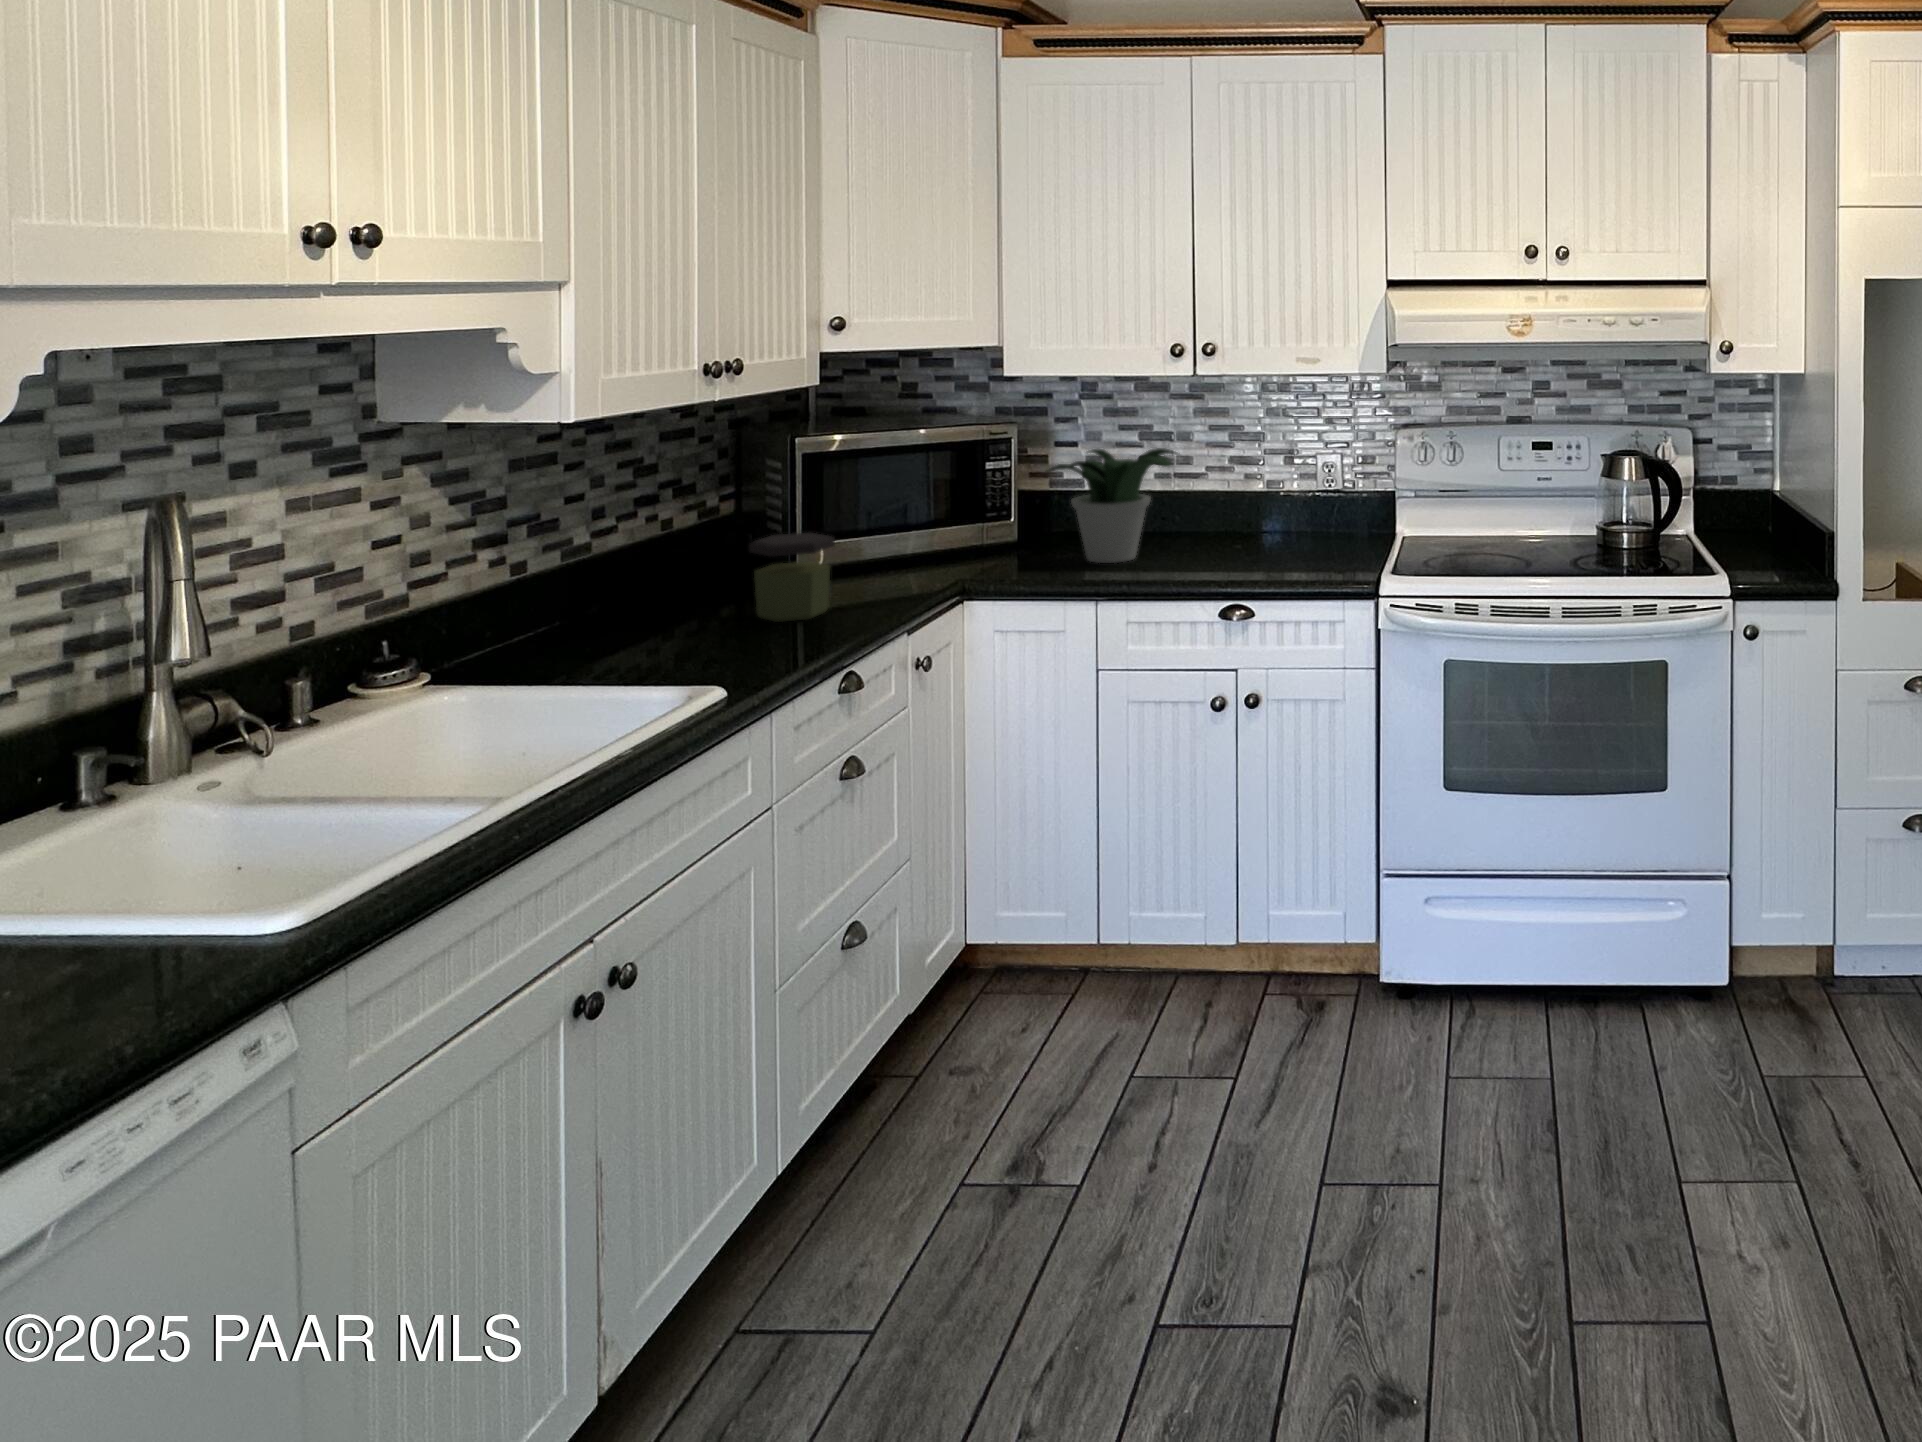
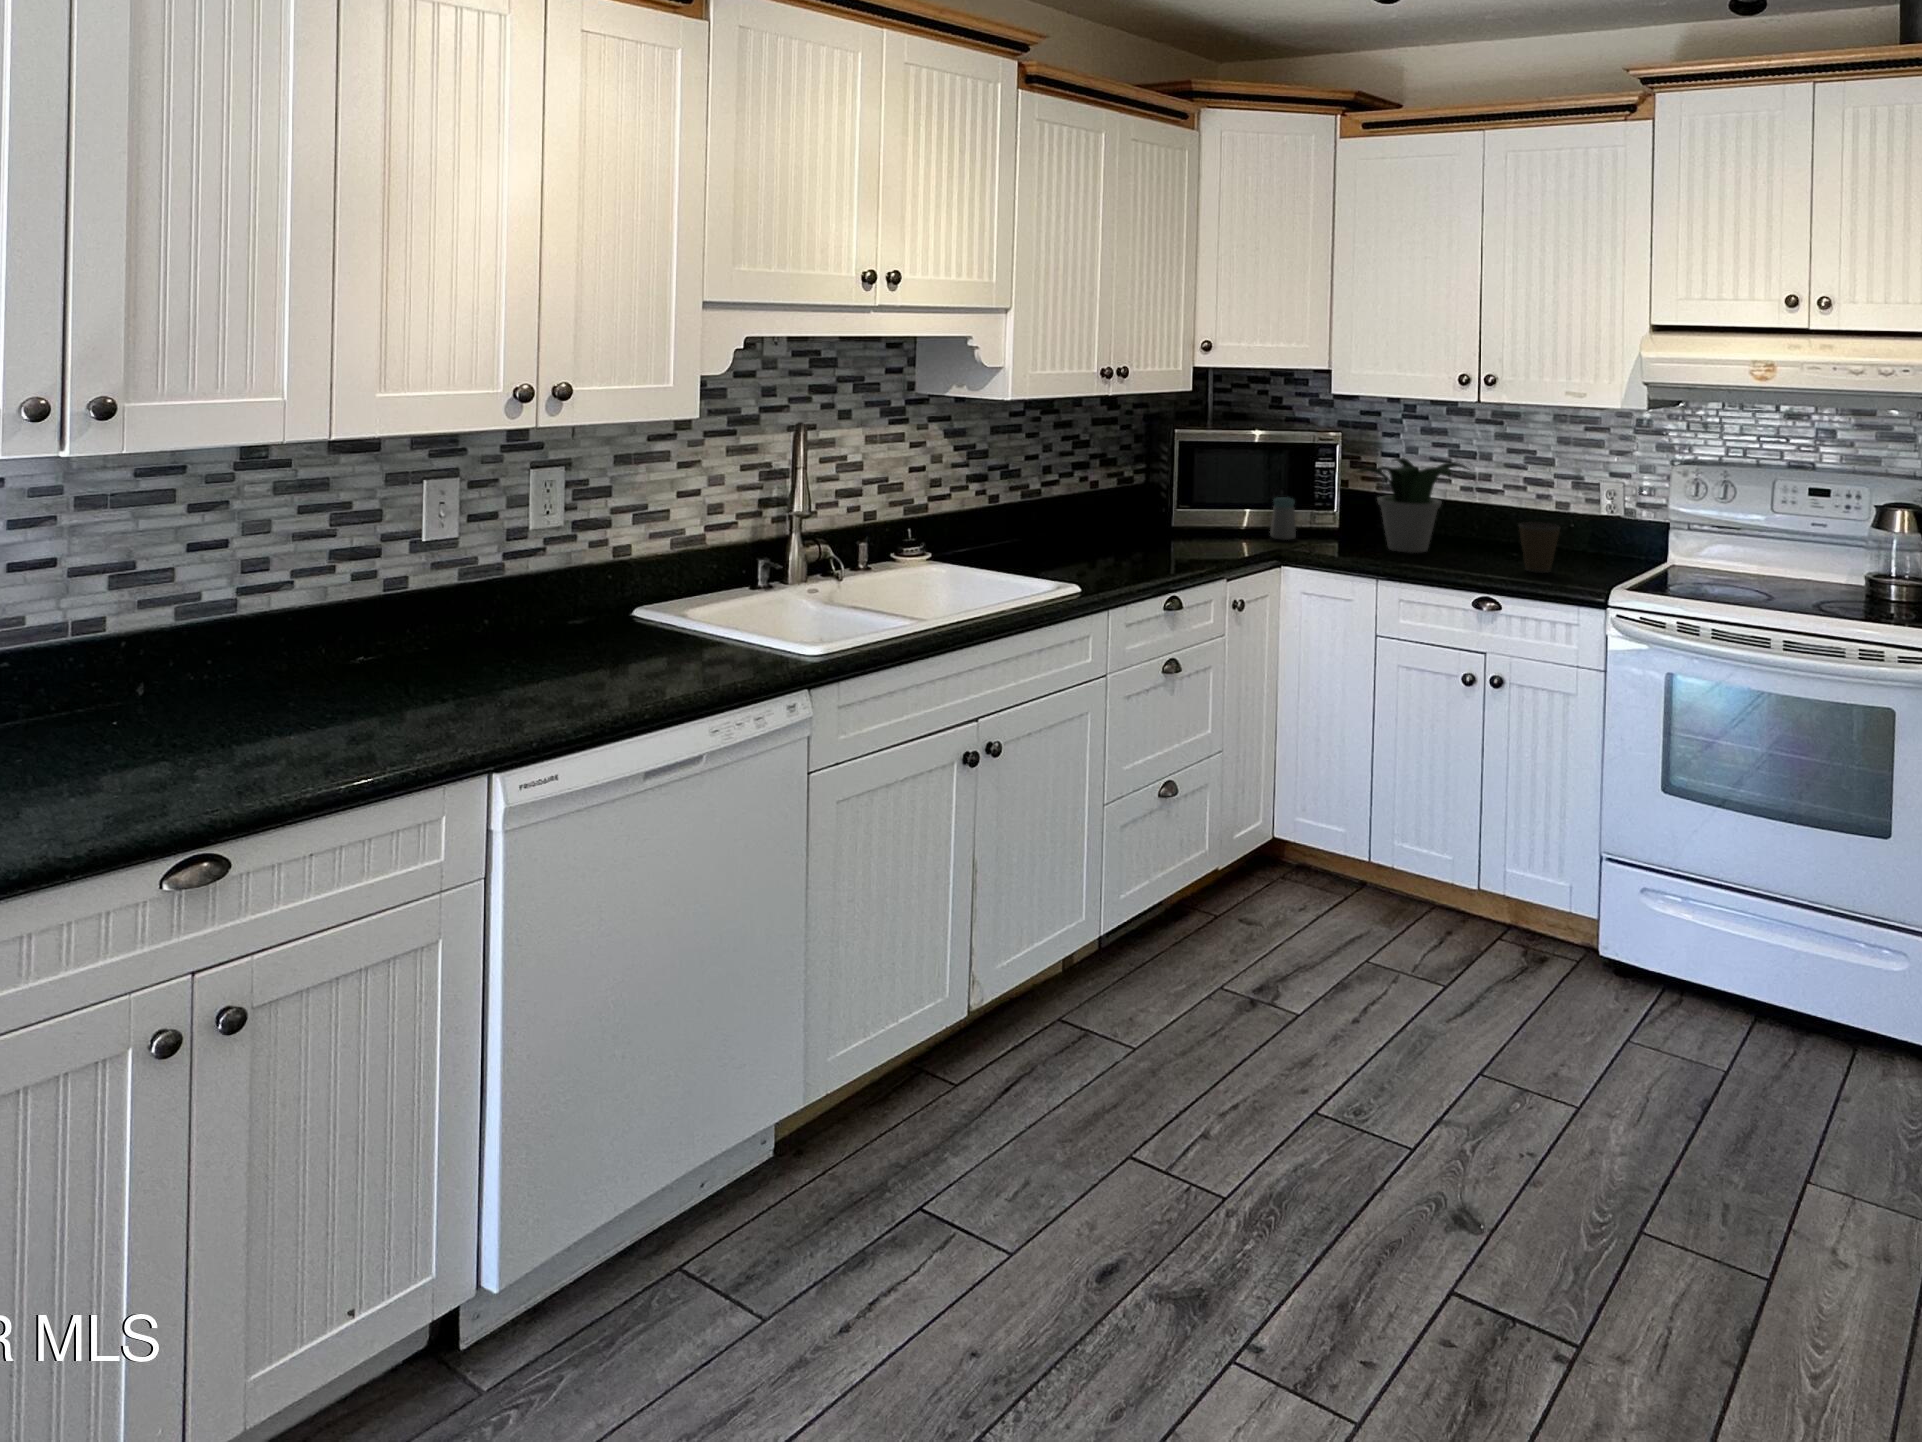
coffee cup: none [1253,509,1302,568] -> present [1519,522,1560,573]
salt shaker: none [928,512,964,567] -> present [1270,497,1296,540]
jar: present [749,532,835,622] -> none [1131,496,1187,559]

